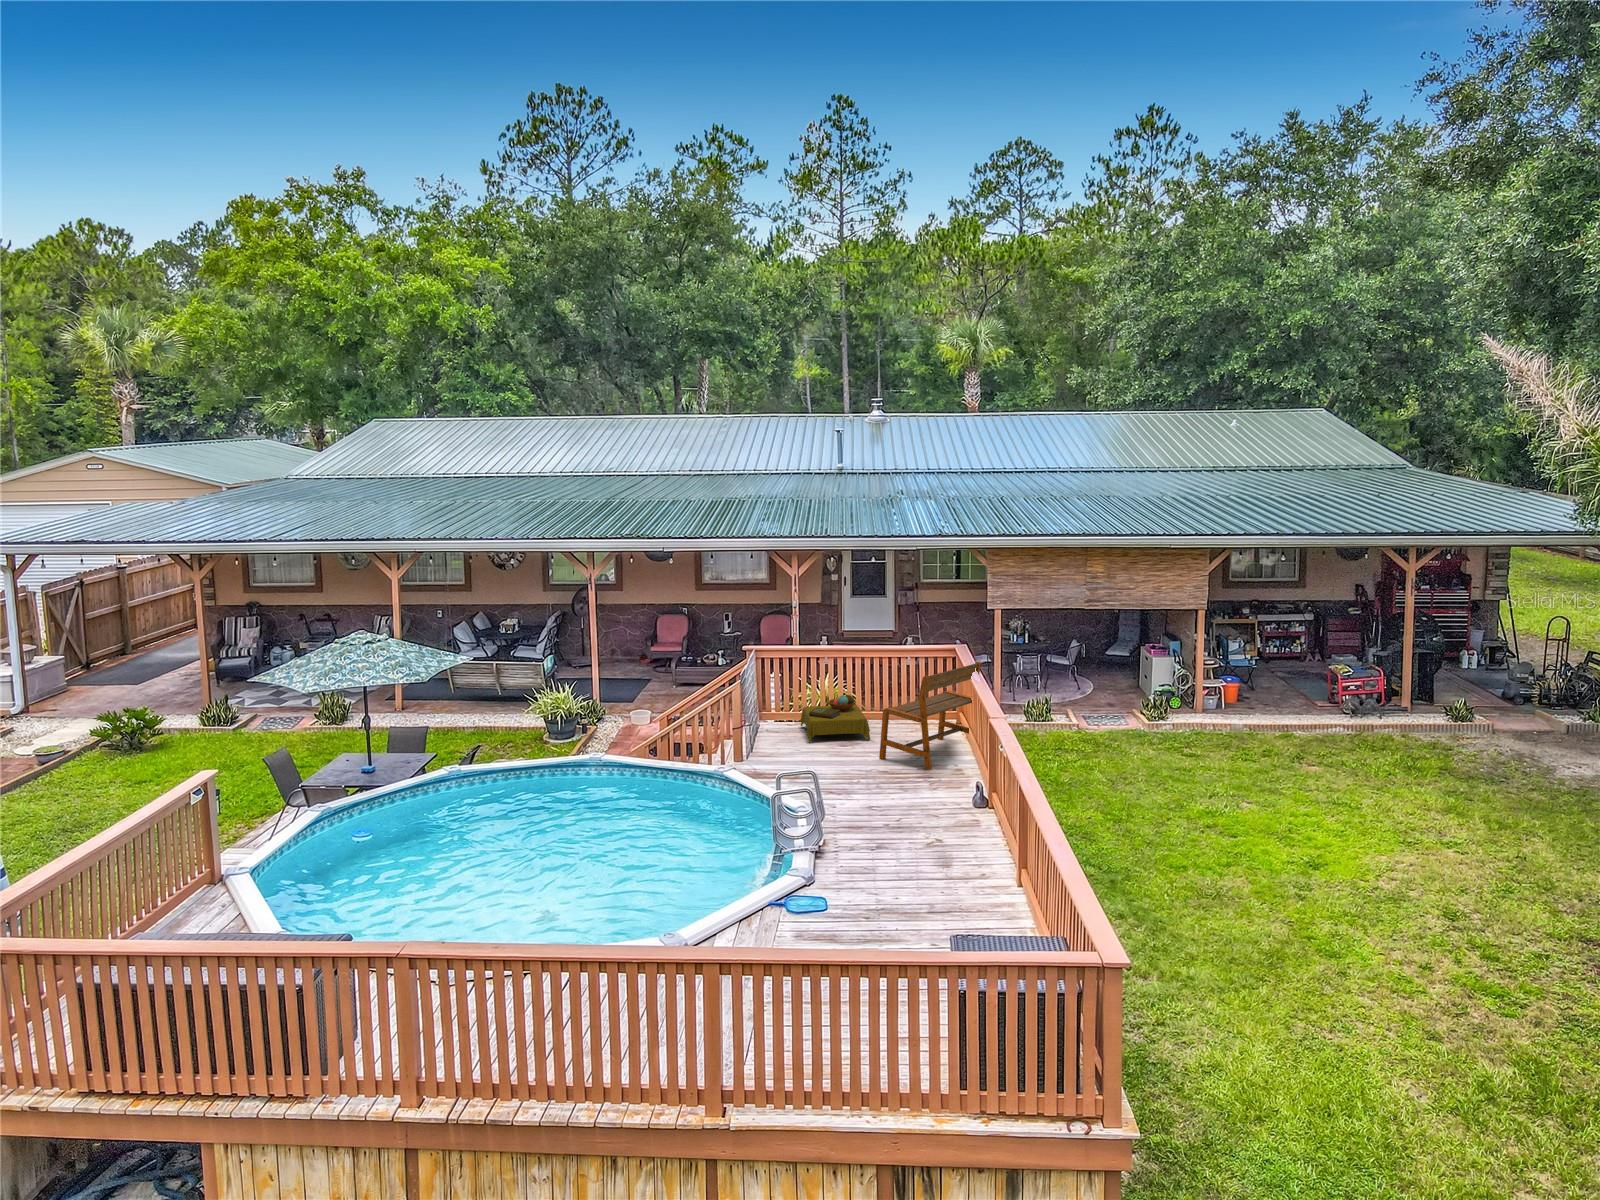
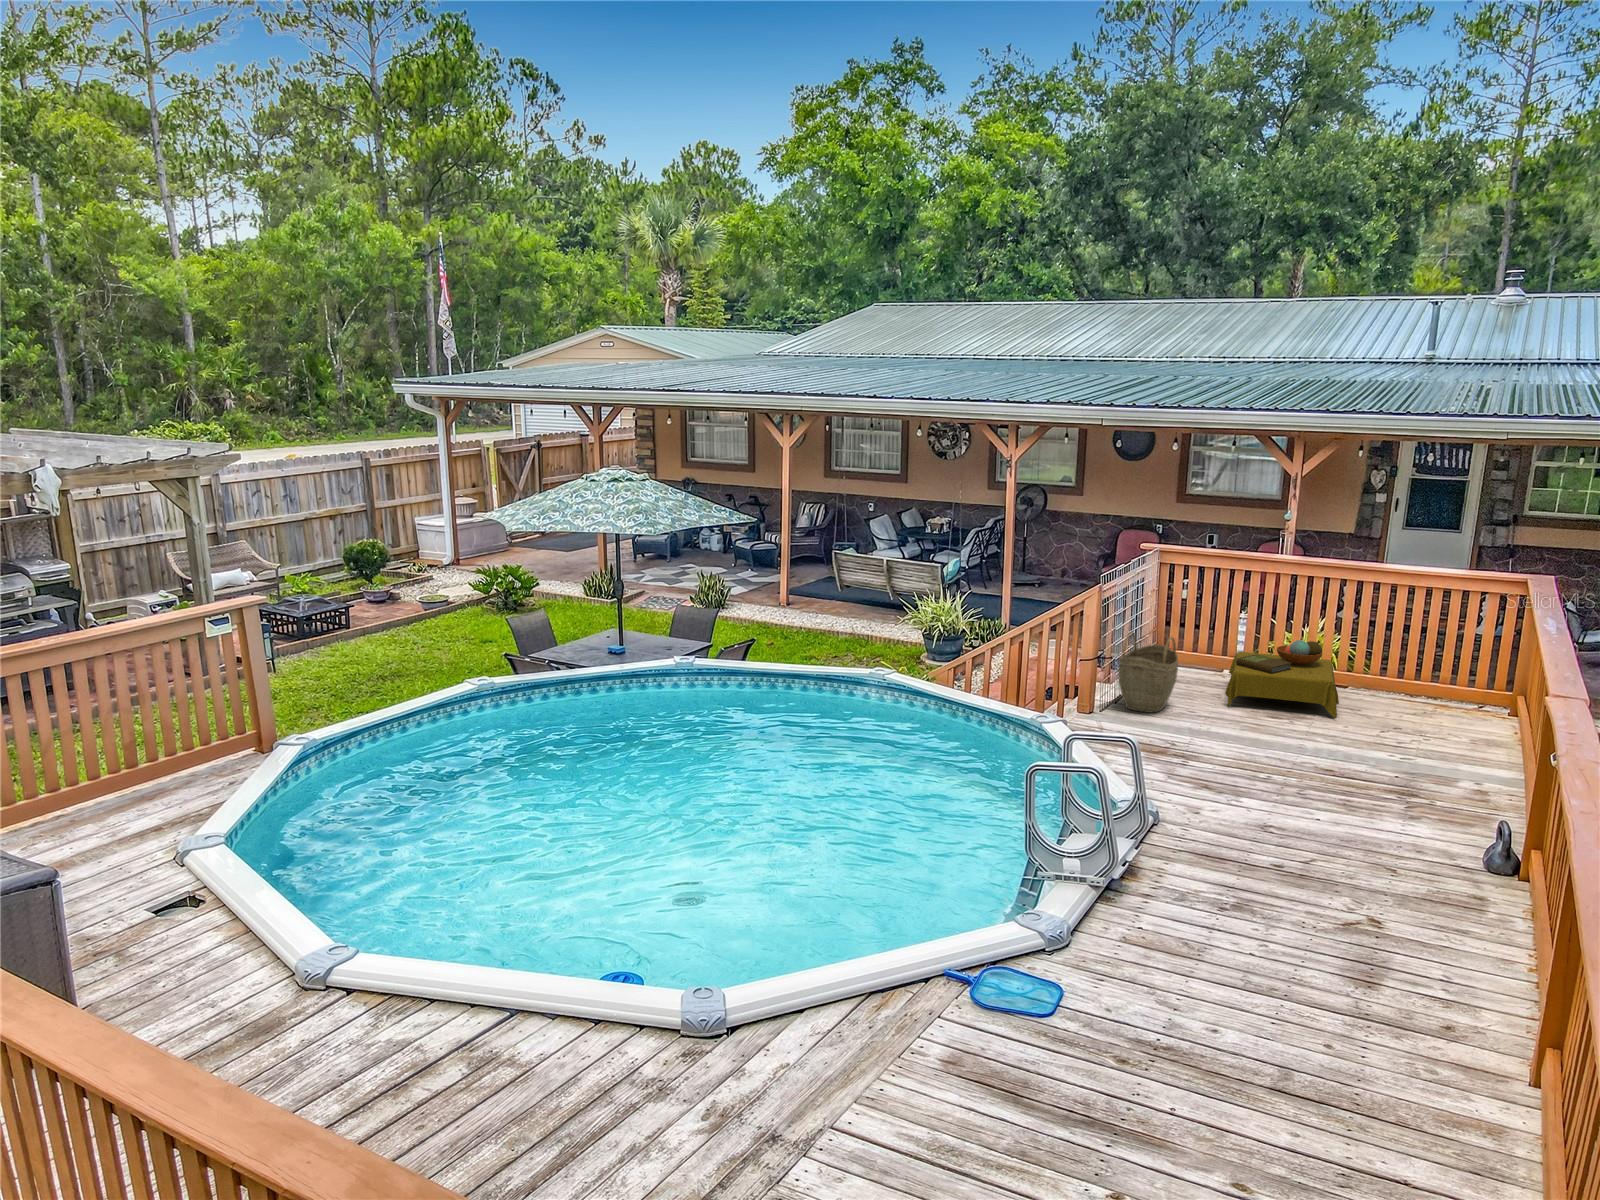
bench: present [879,661,981,770] -> none [1336,604,1571,783]
woven basket: none [746,704,780,755] -> present [1118,632,1178,713]

